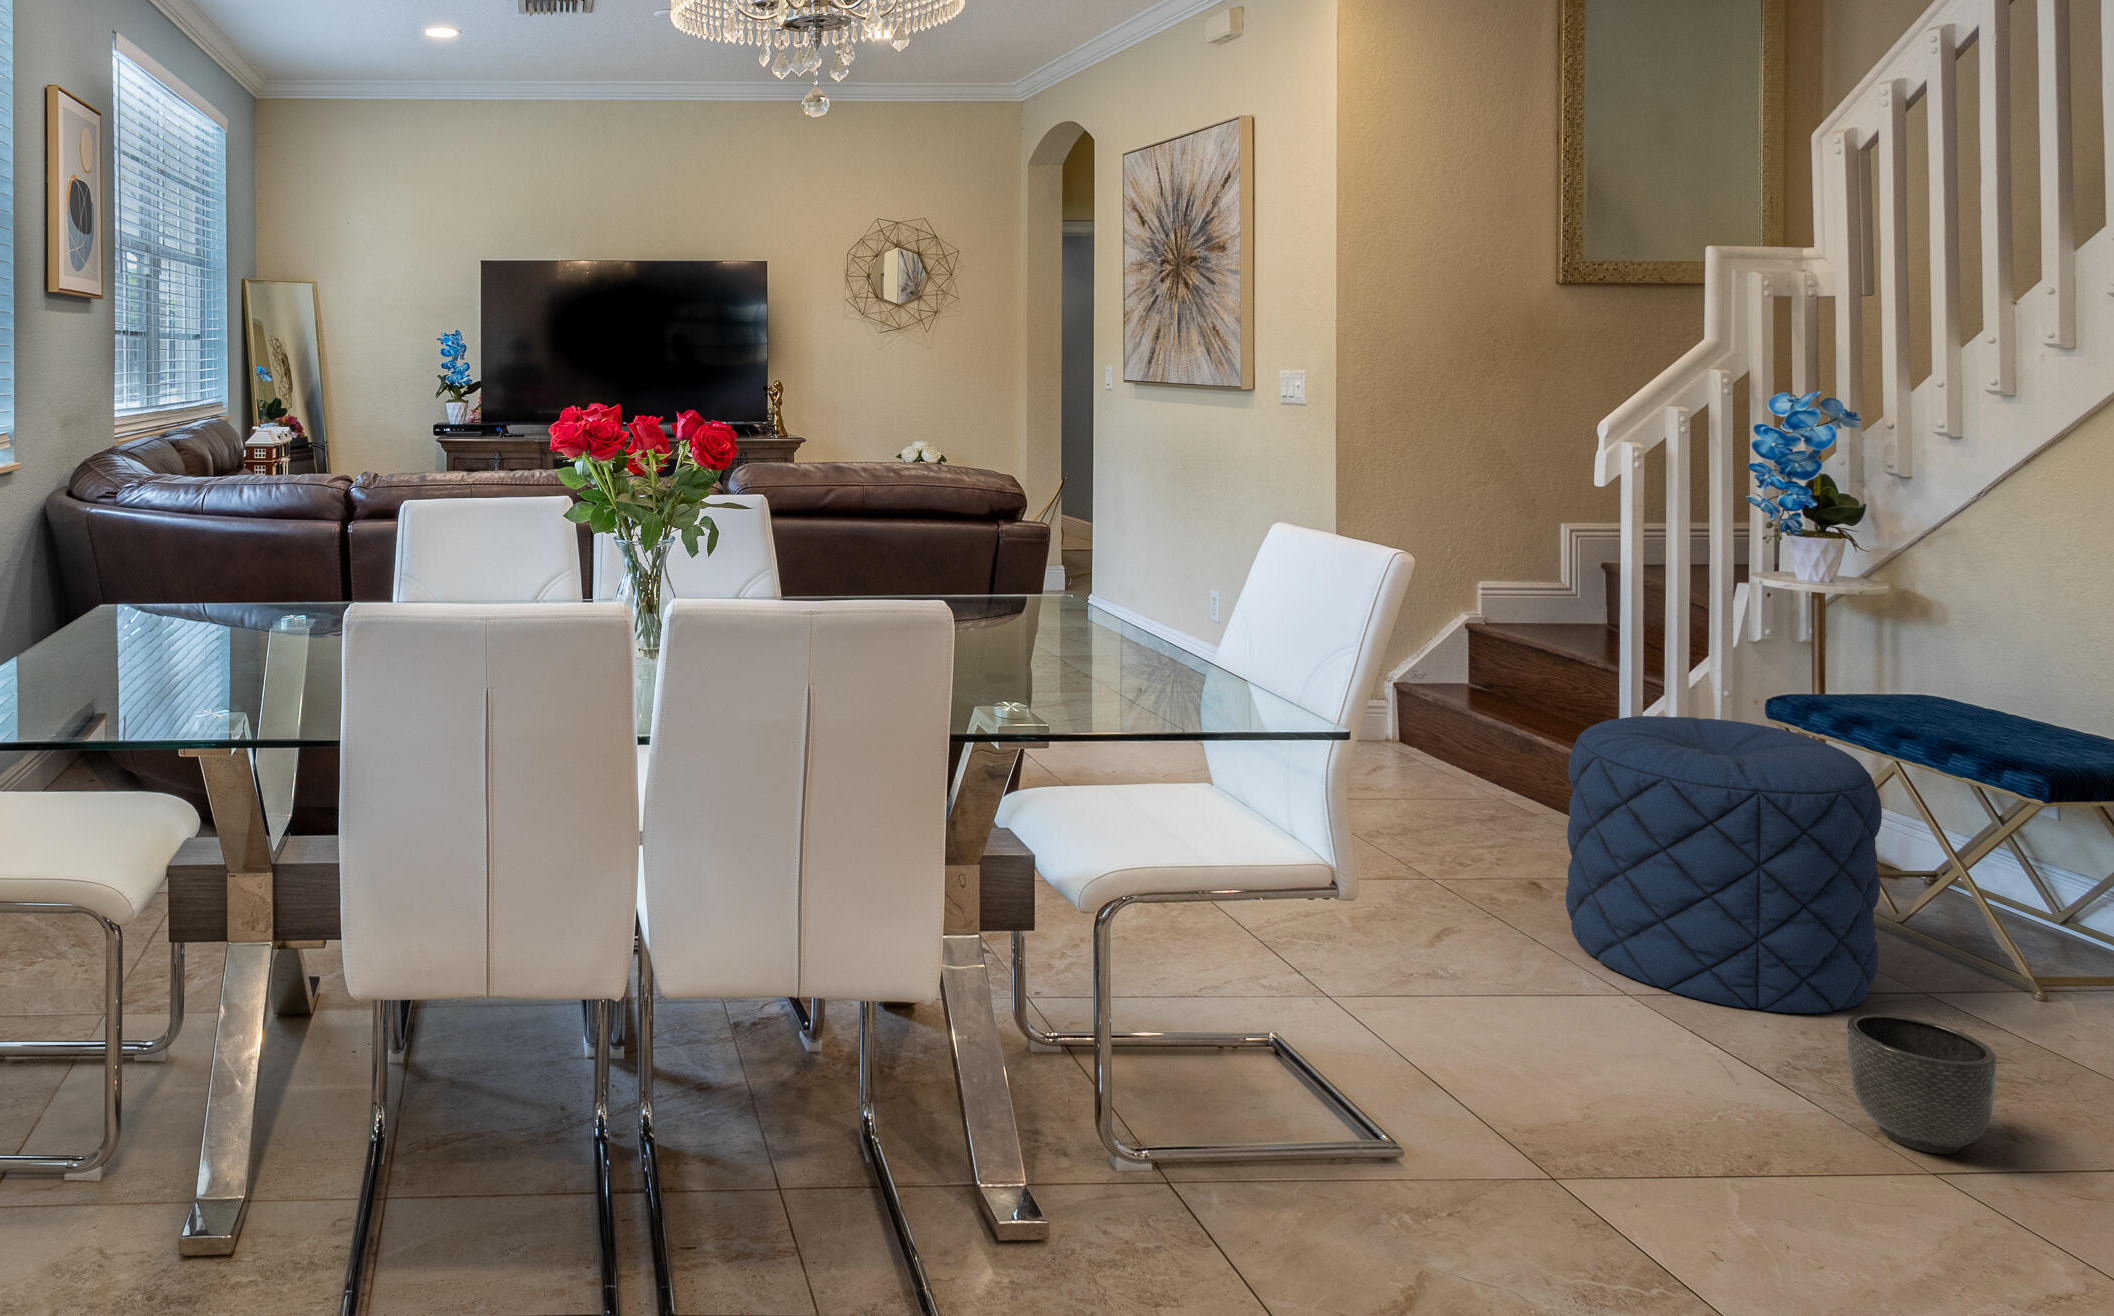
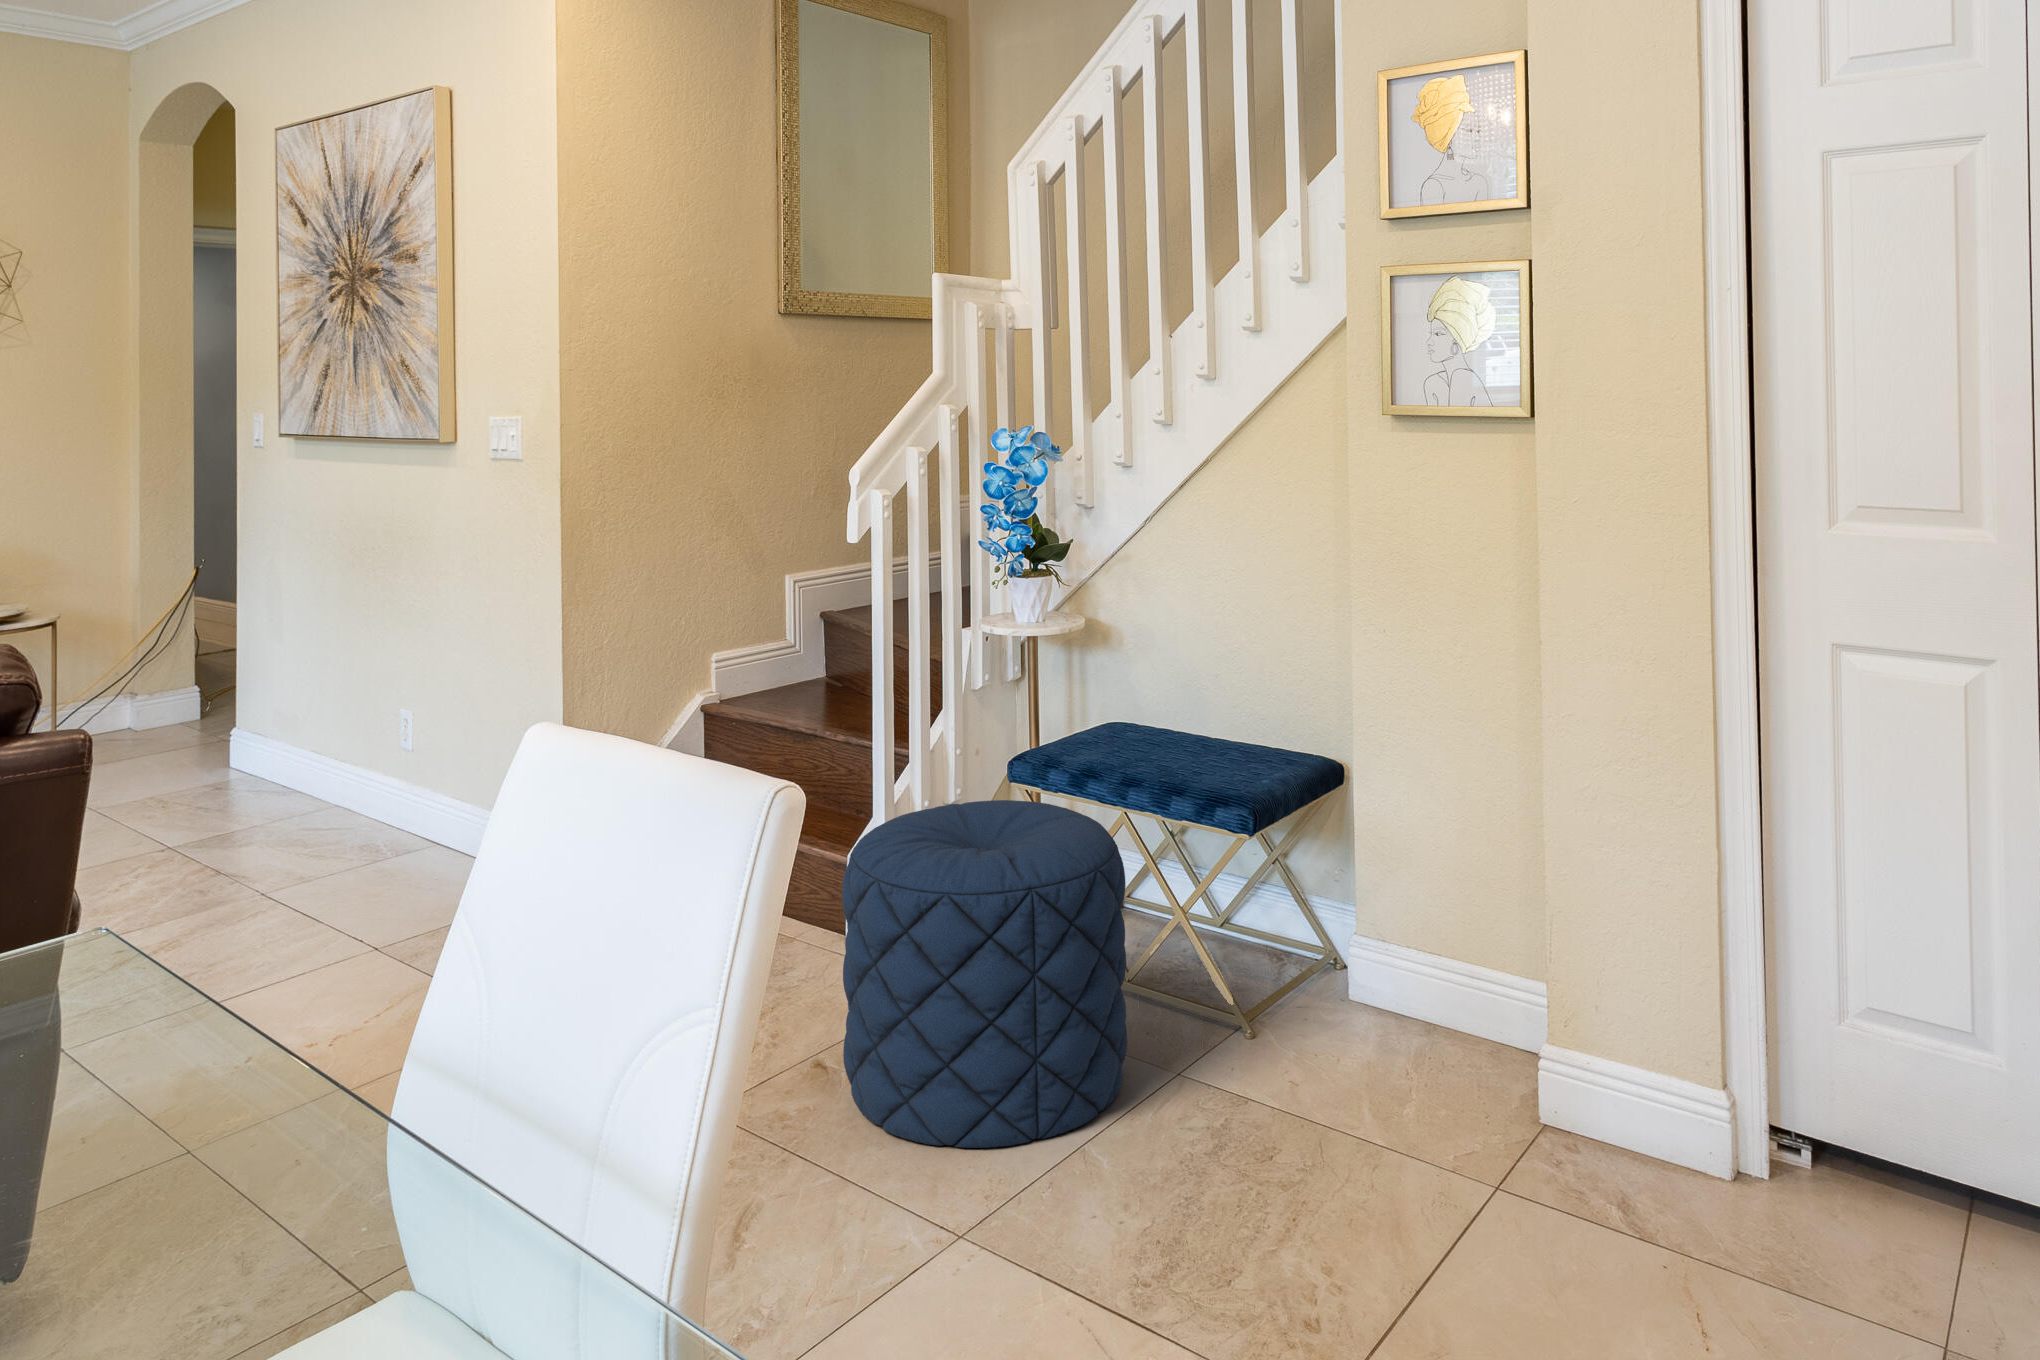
planter: present [1847,1013,1996,1154] -> none [1141,1124,1265,1282]

